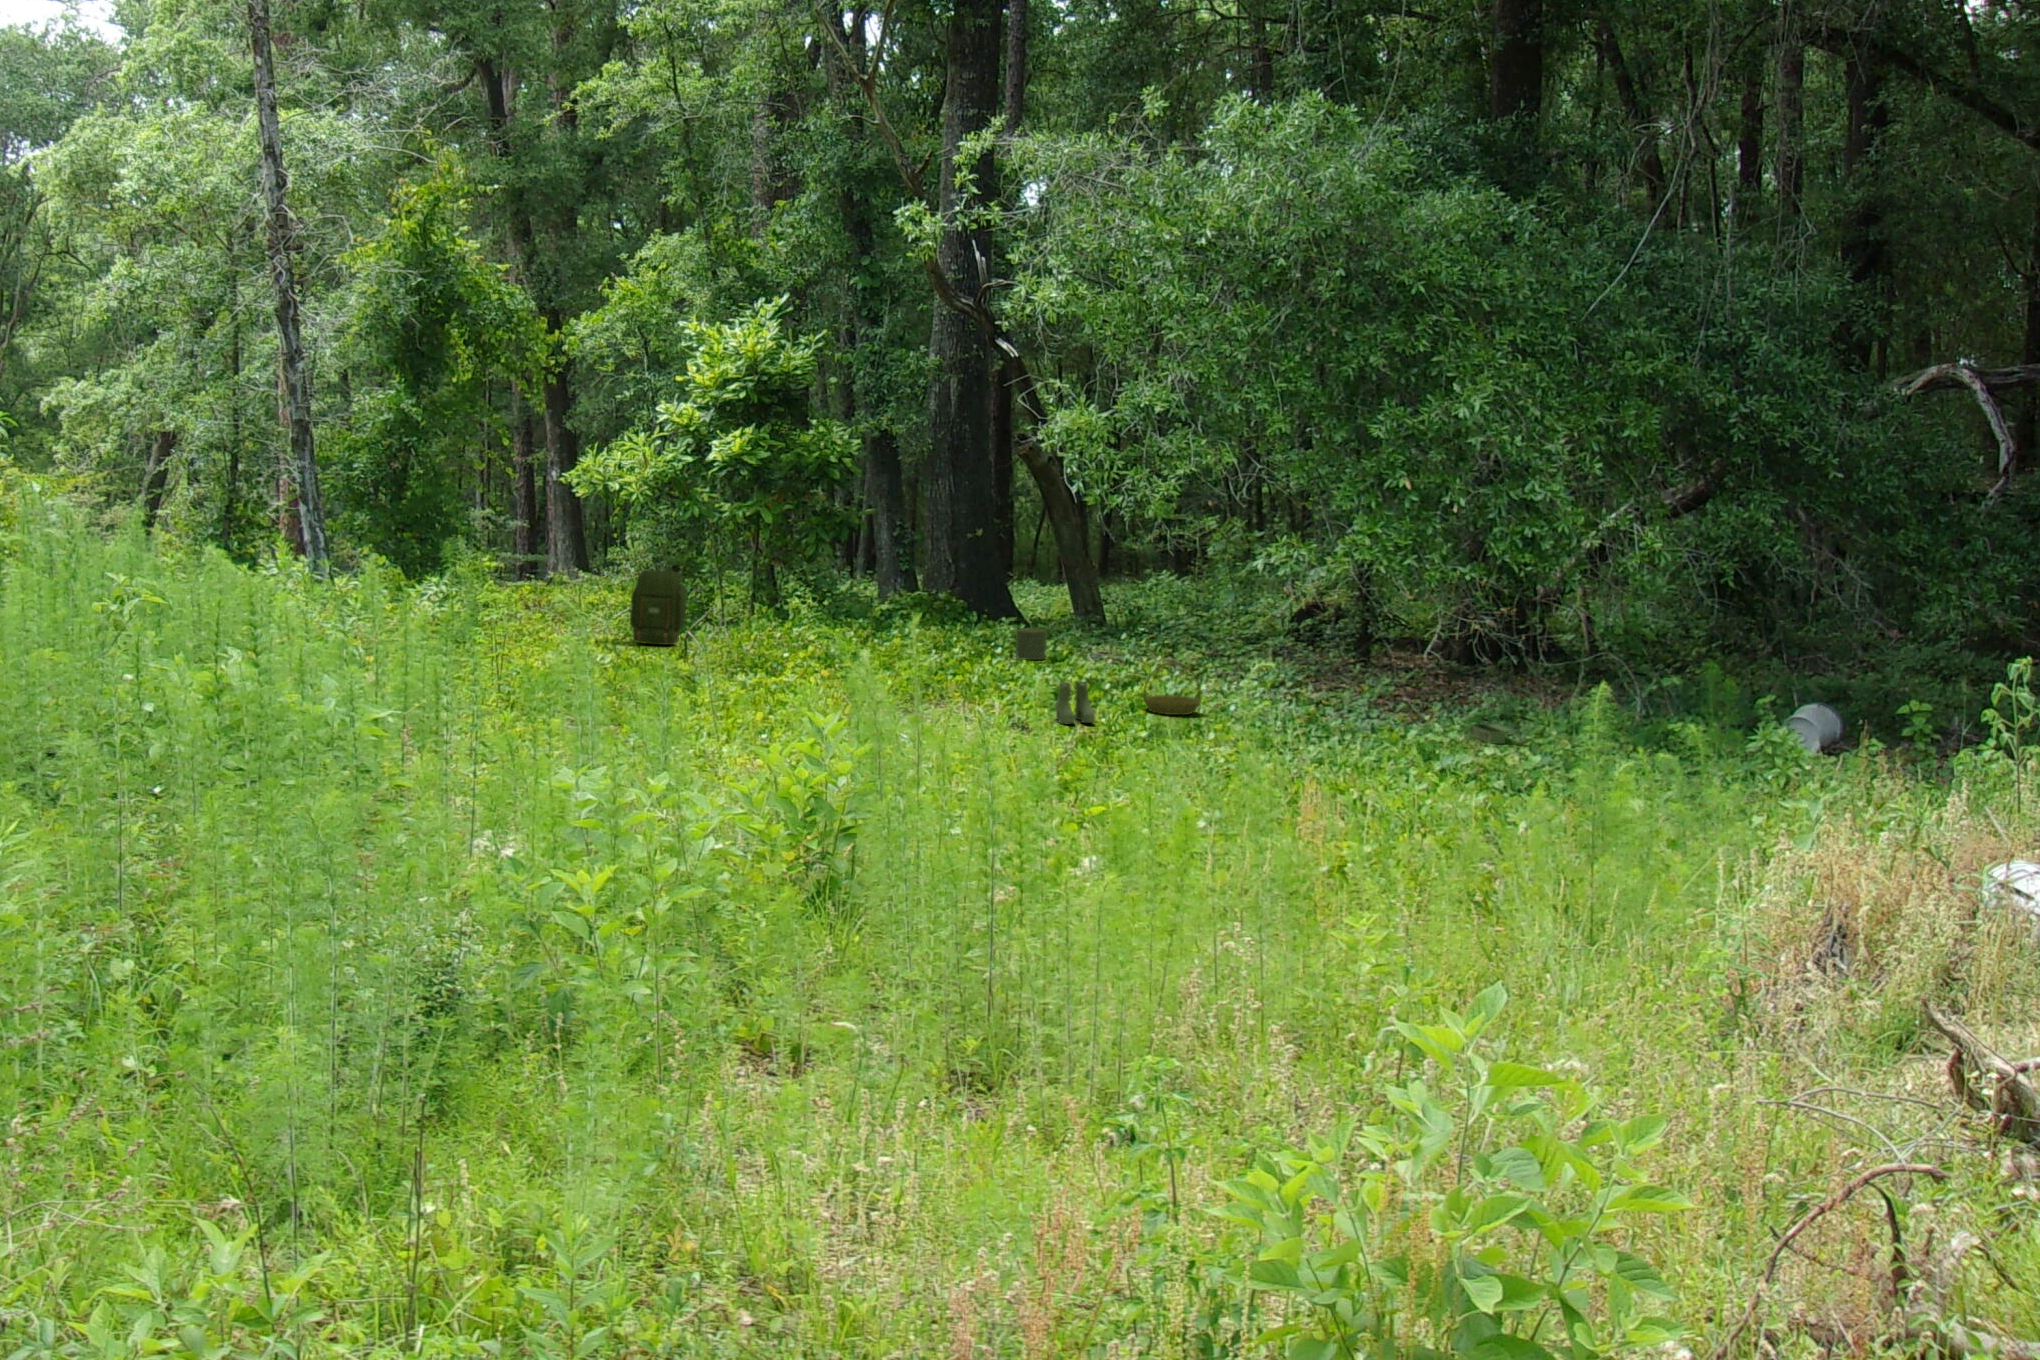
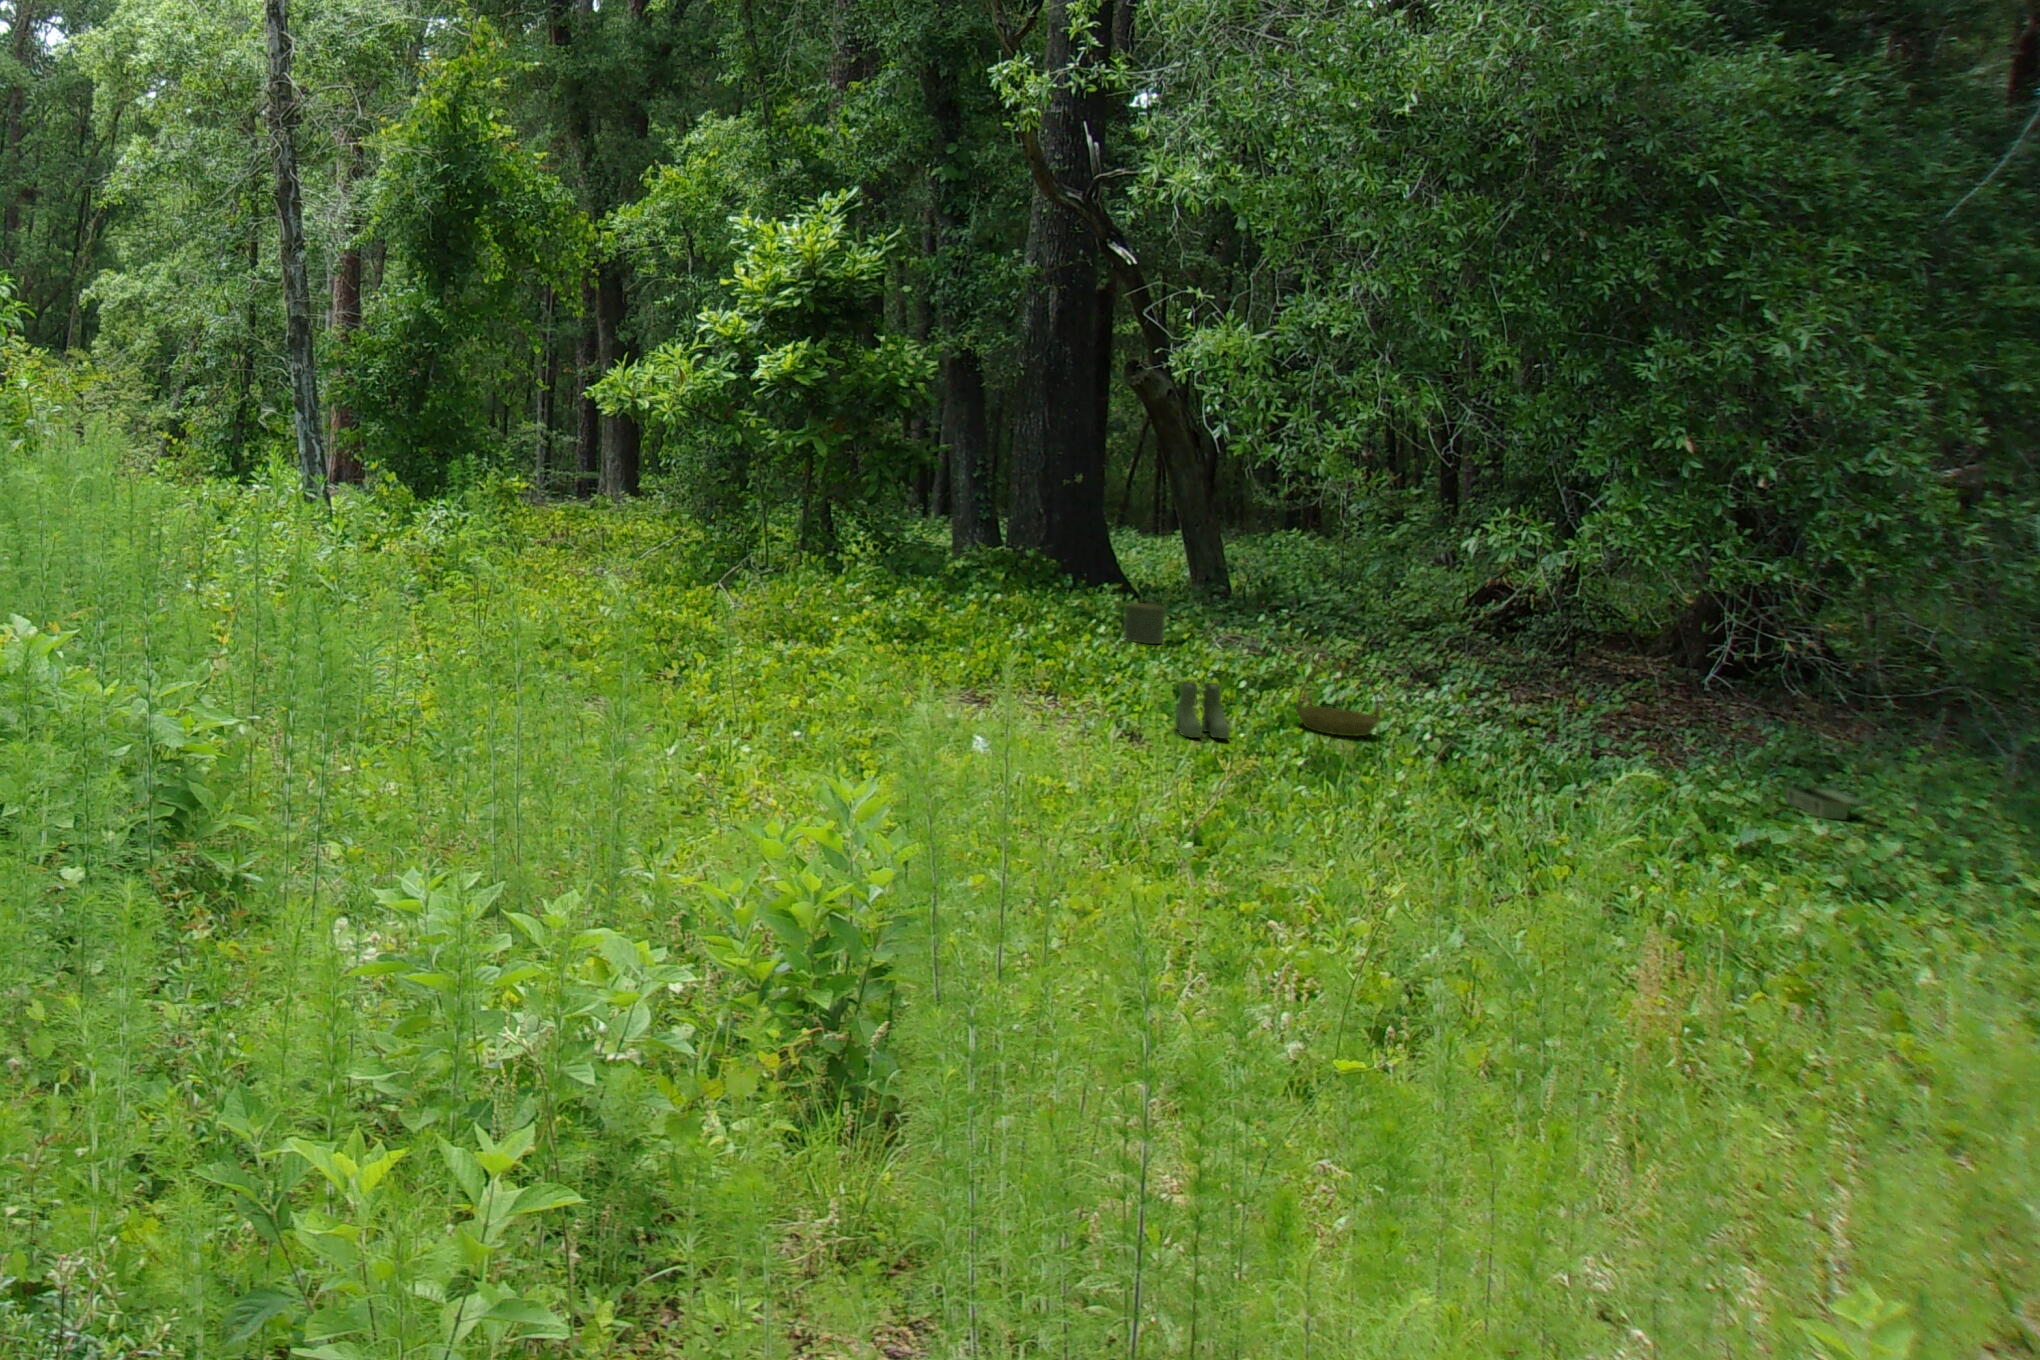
backpack: present [630,569,686,645] -> none [648,502,716,594]

